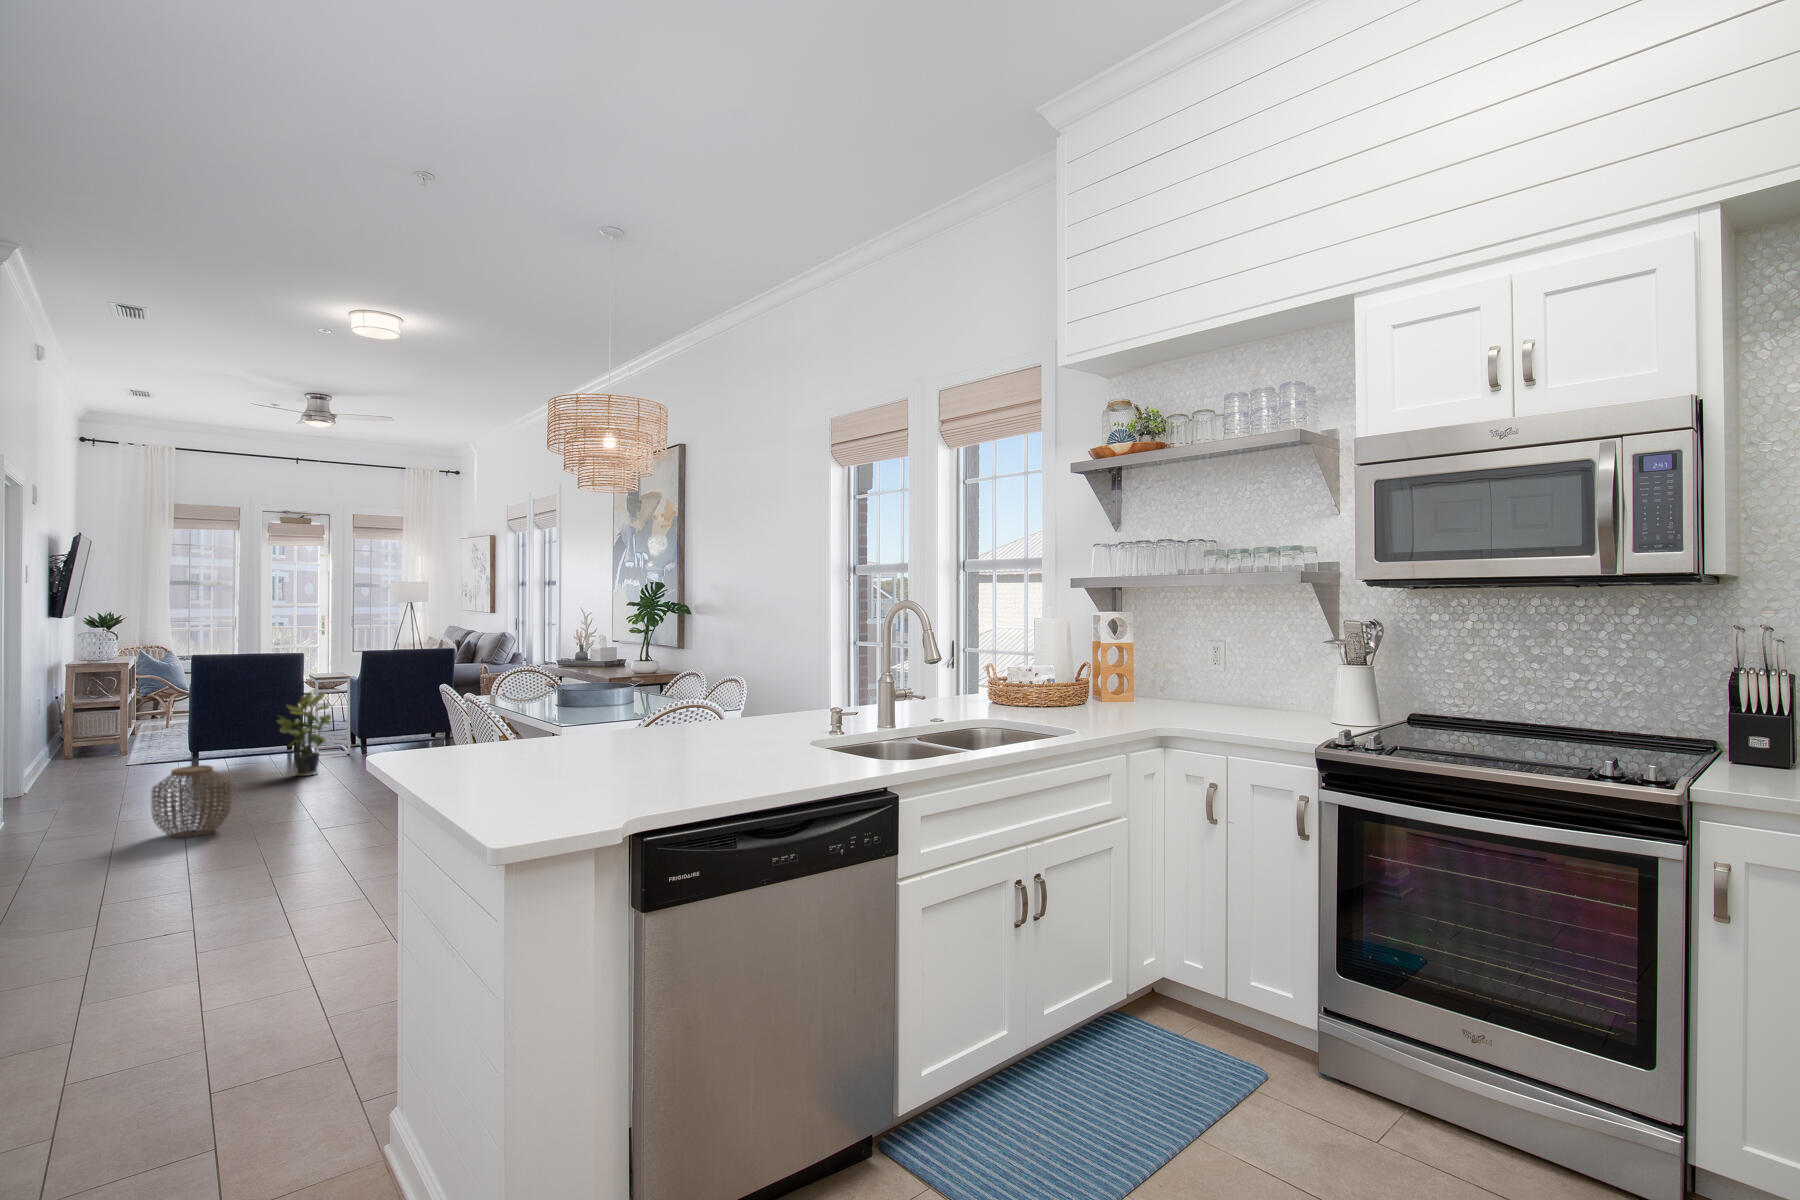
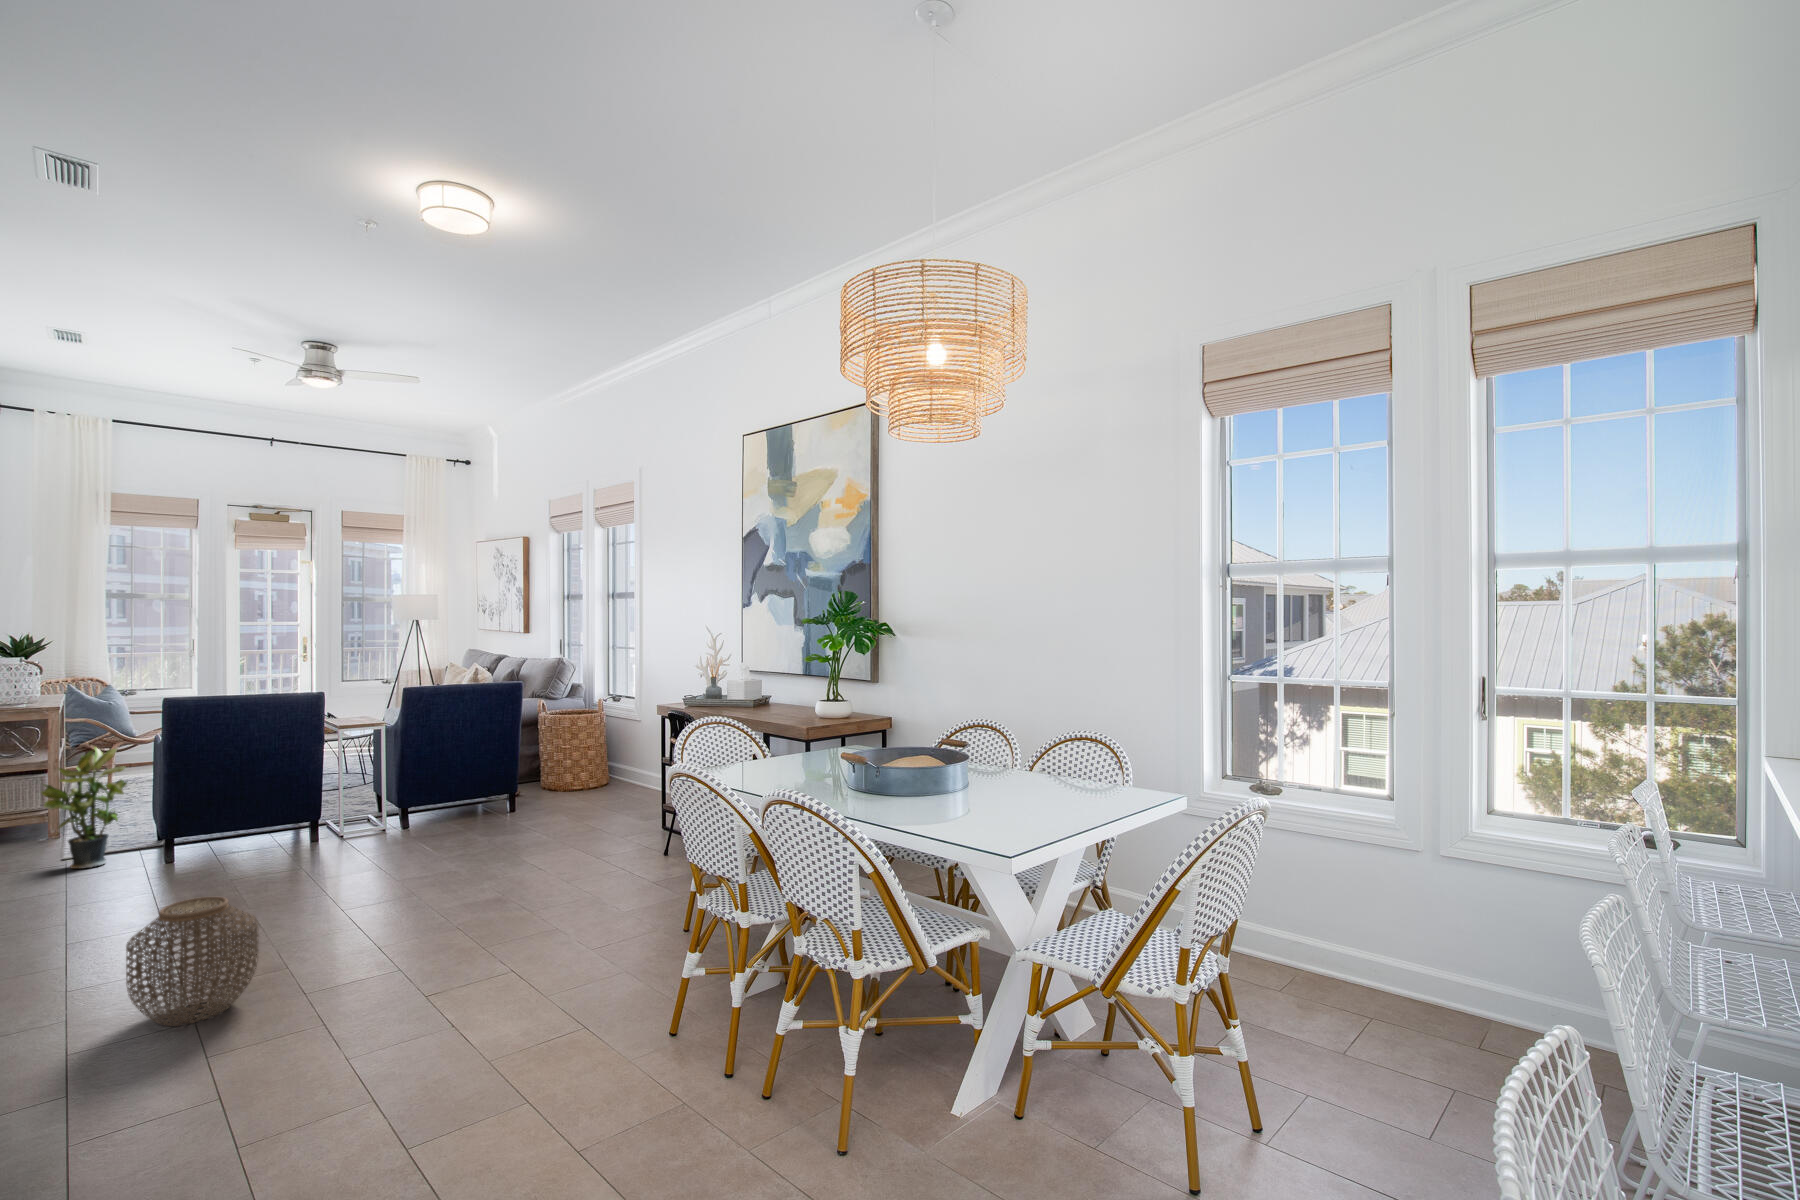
potted plant: present [277,692,331,776] -> present [41,747,127,869]

